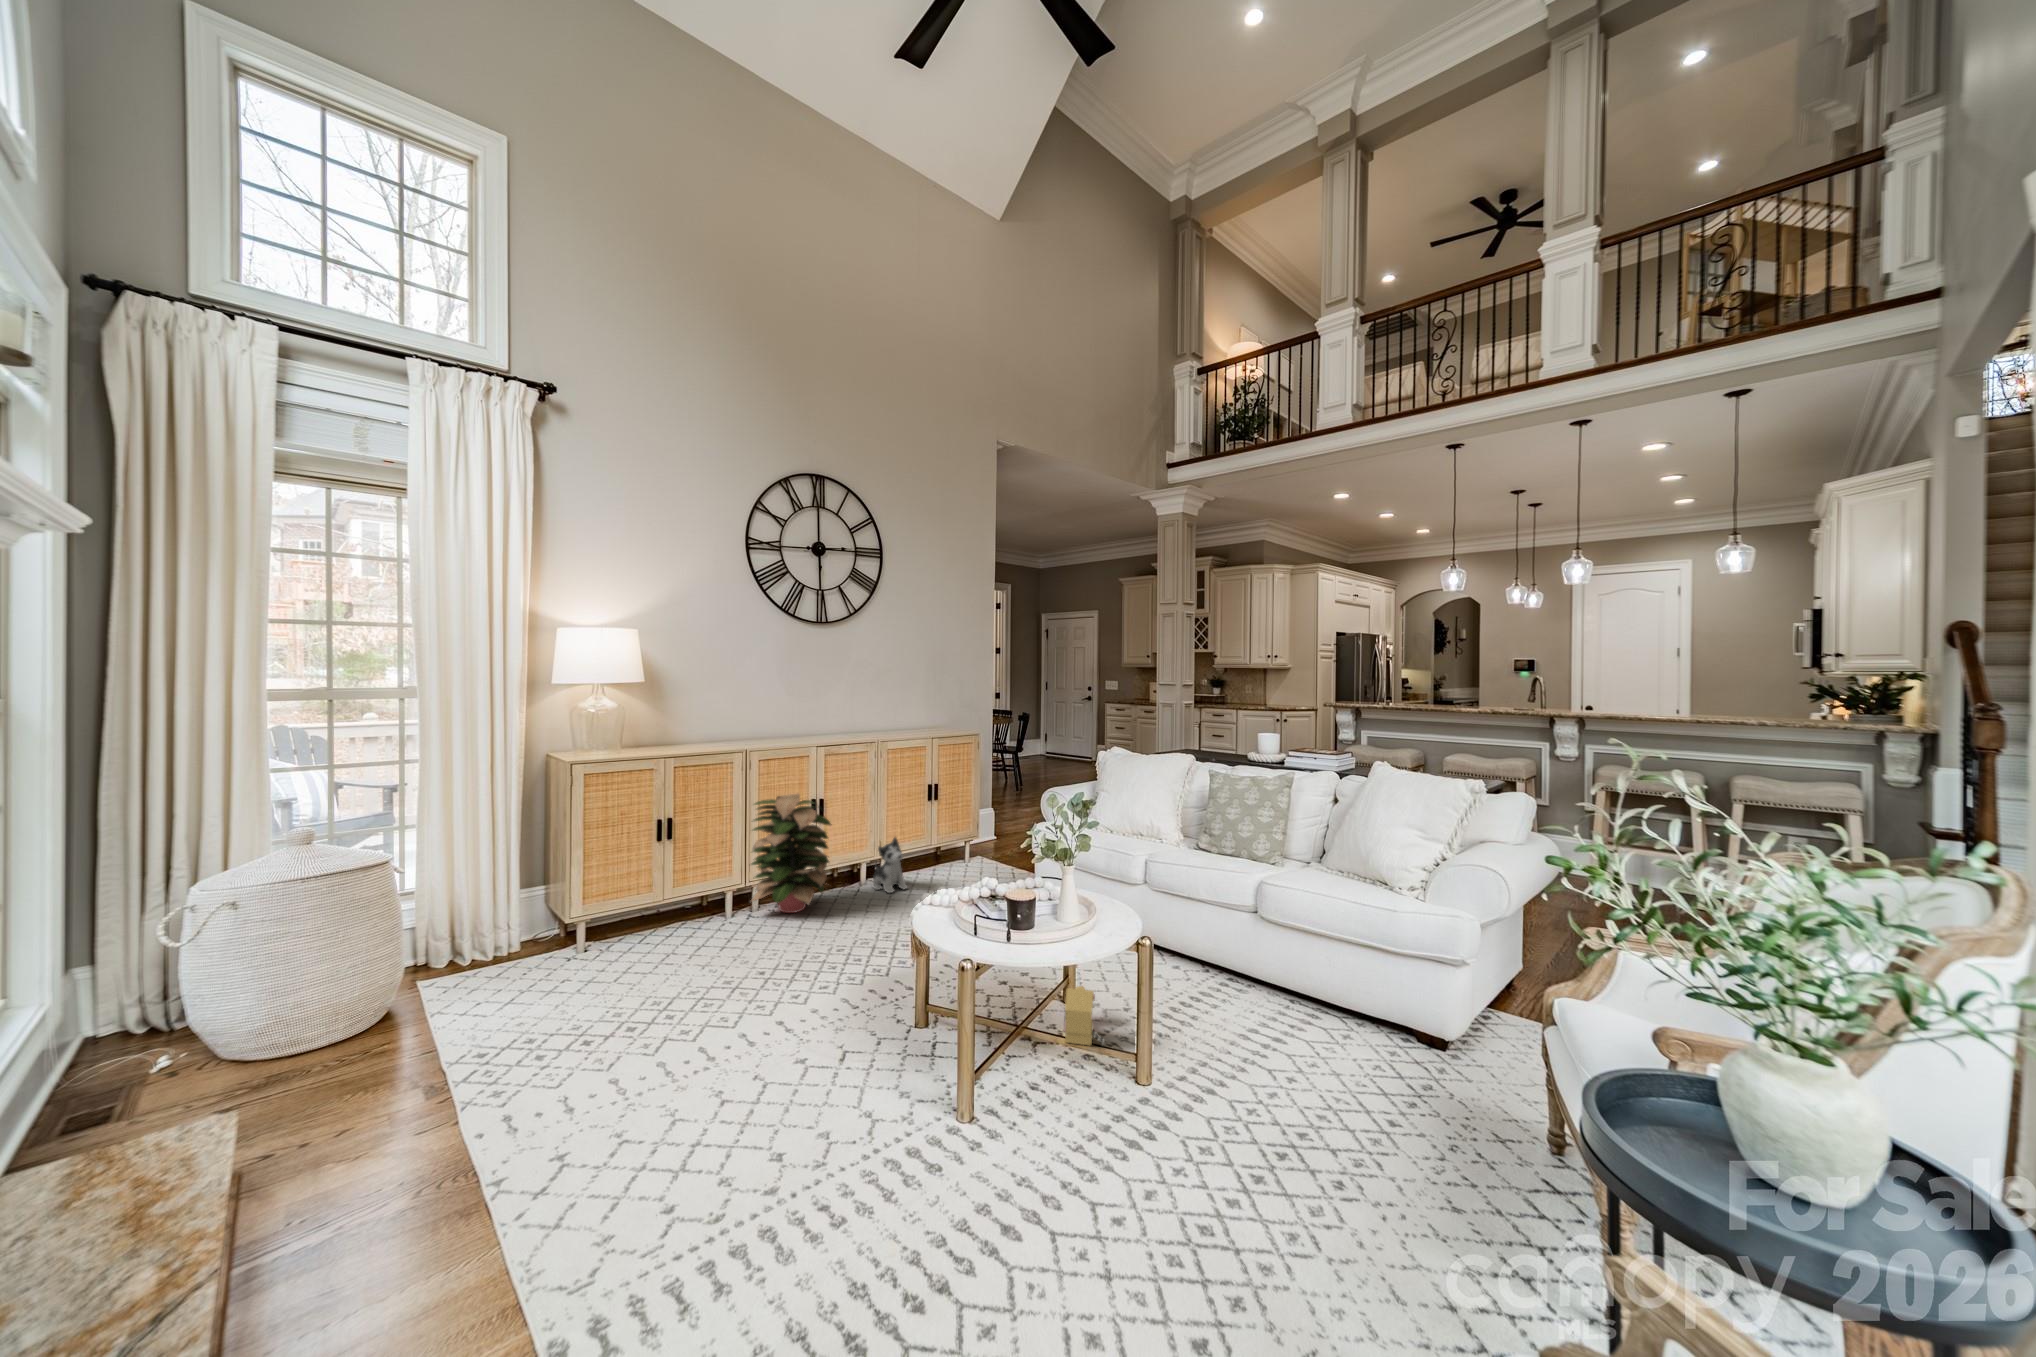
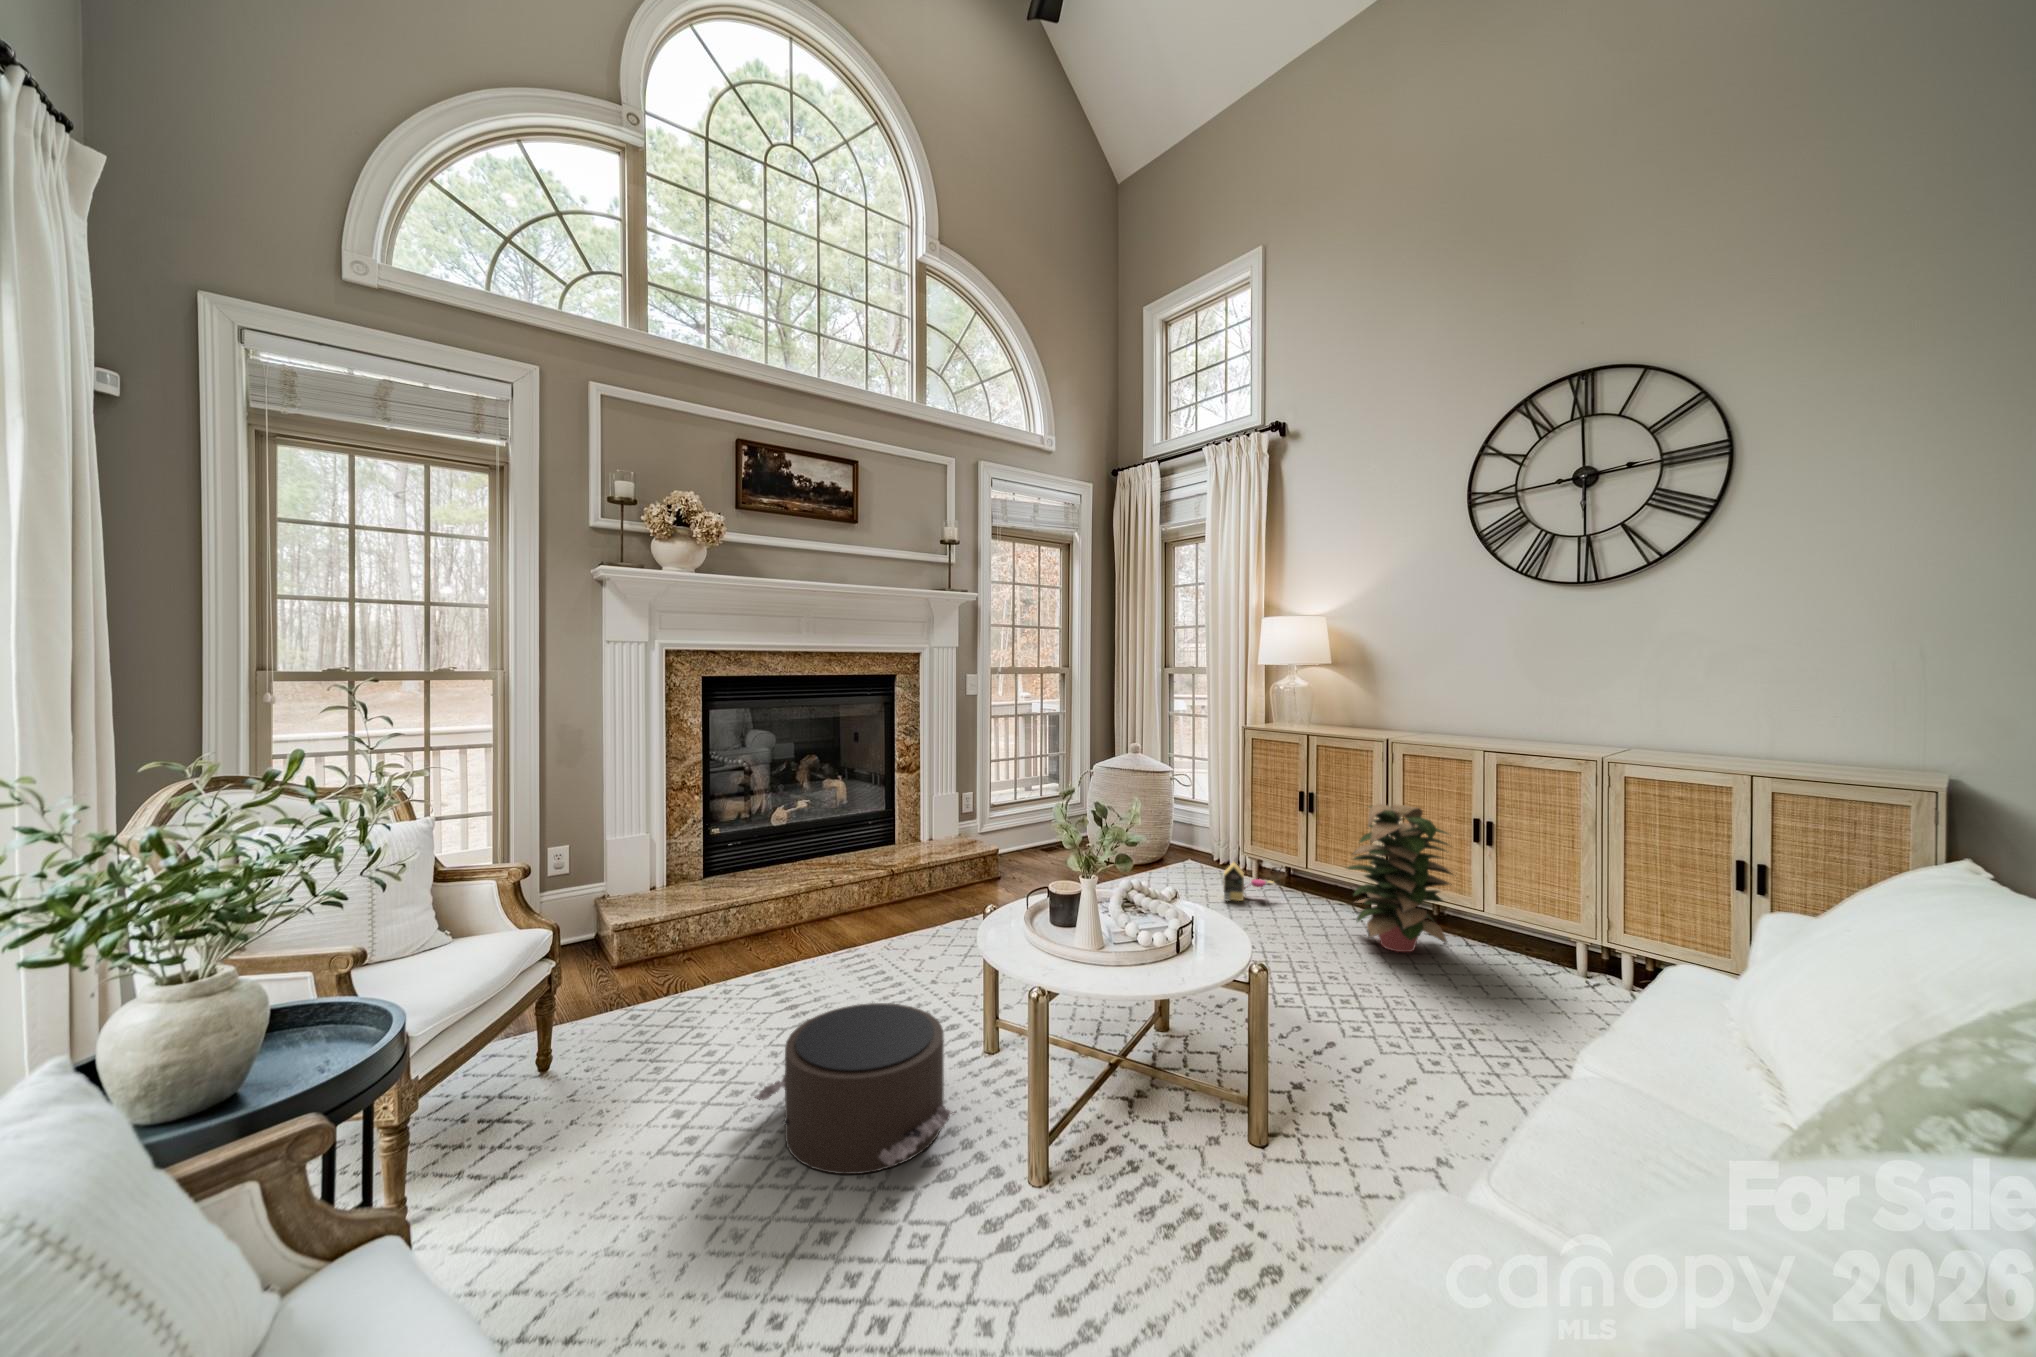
plush toy: present [872,838,908,893] -> none [1520,917,1584,1009]
toy house: present [1064,986,1104,1046] -> present [1224,862,1273,901]
pouf: none [1037,1056,1201,1259] -> present [754,1003,955,1174]

